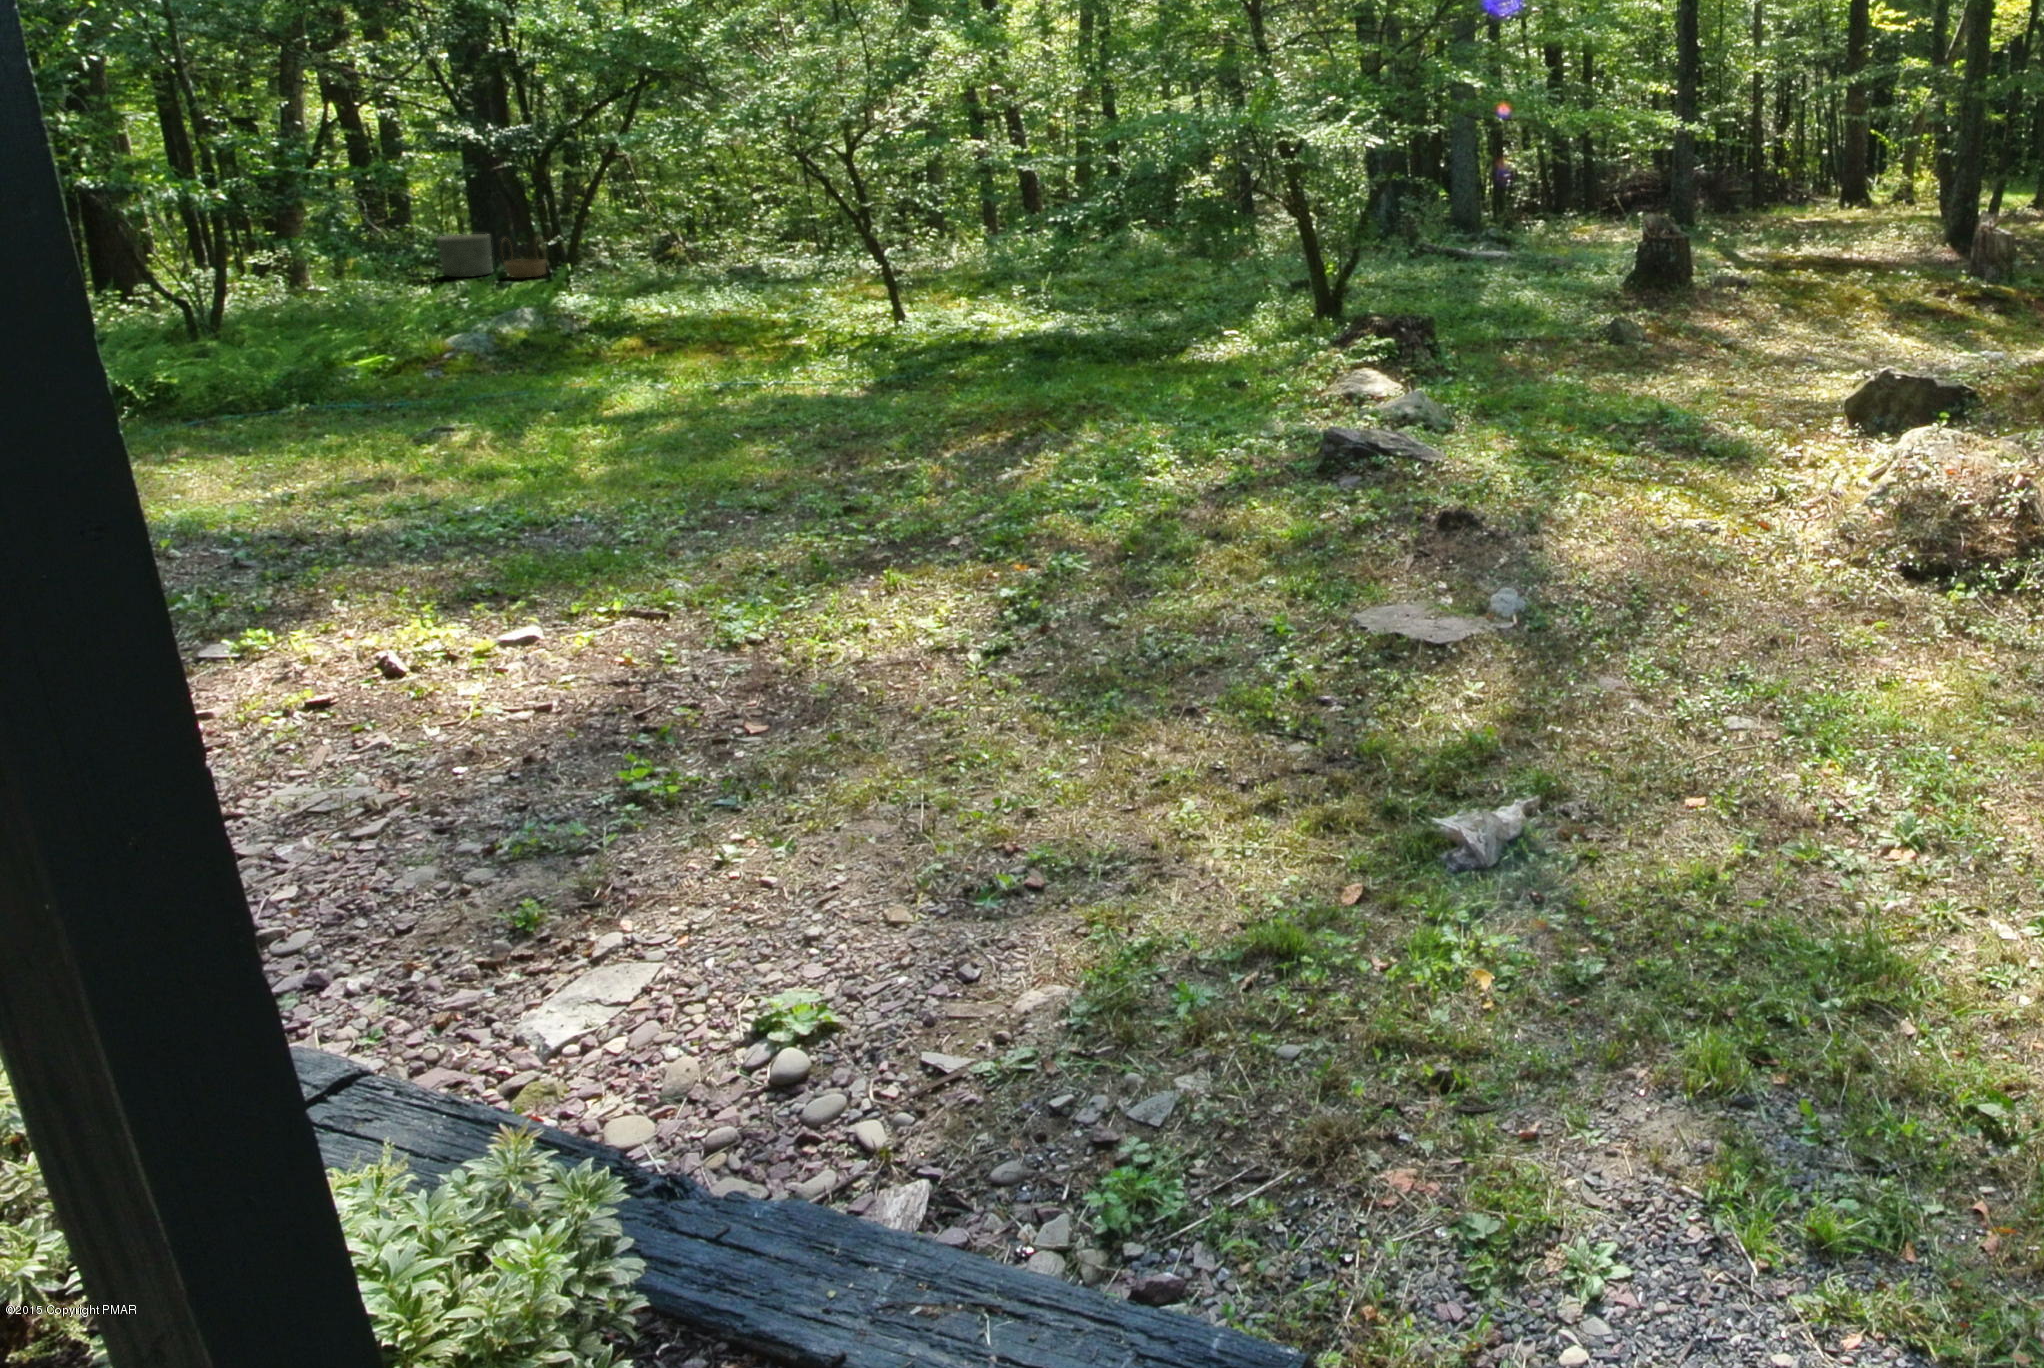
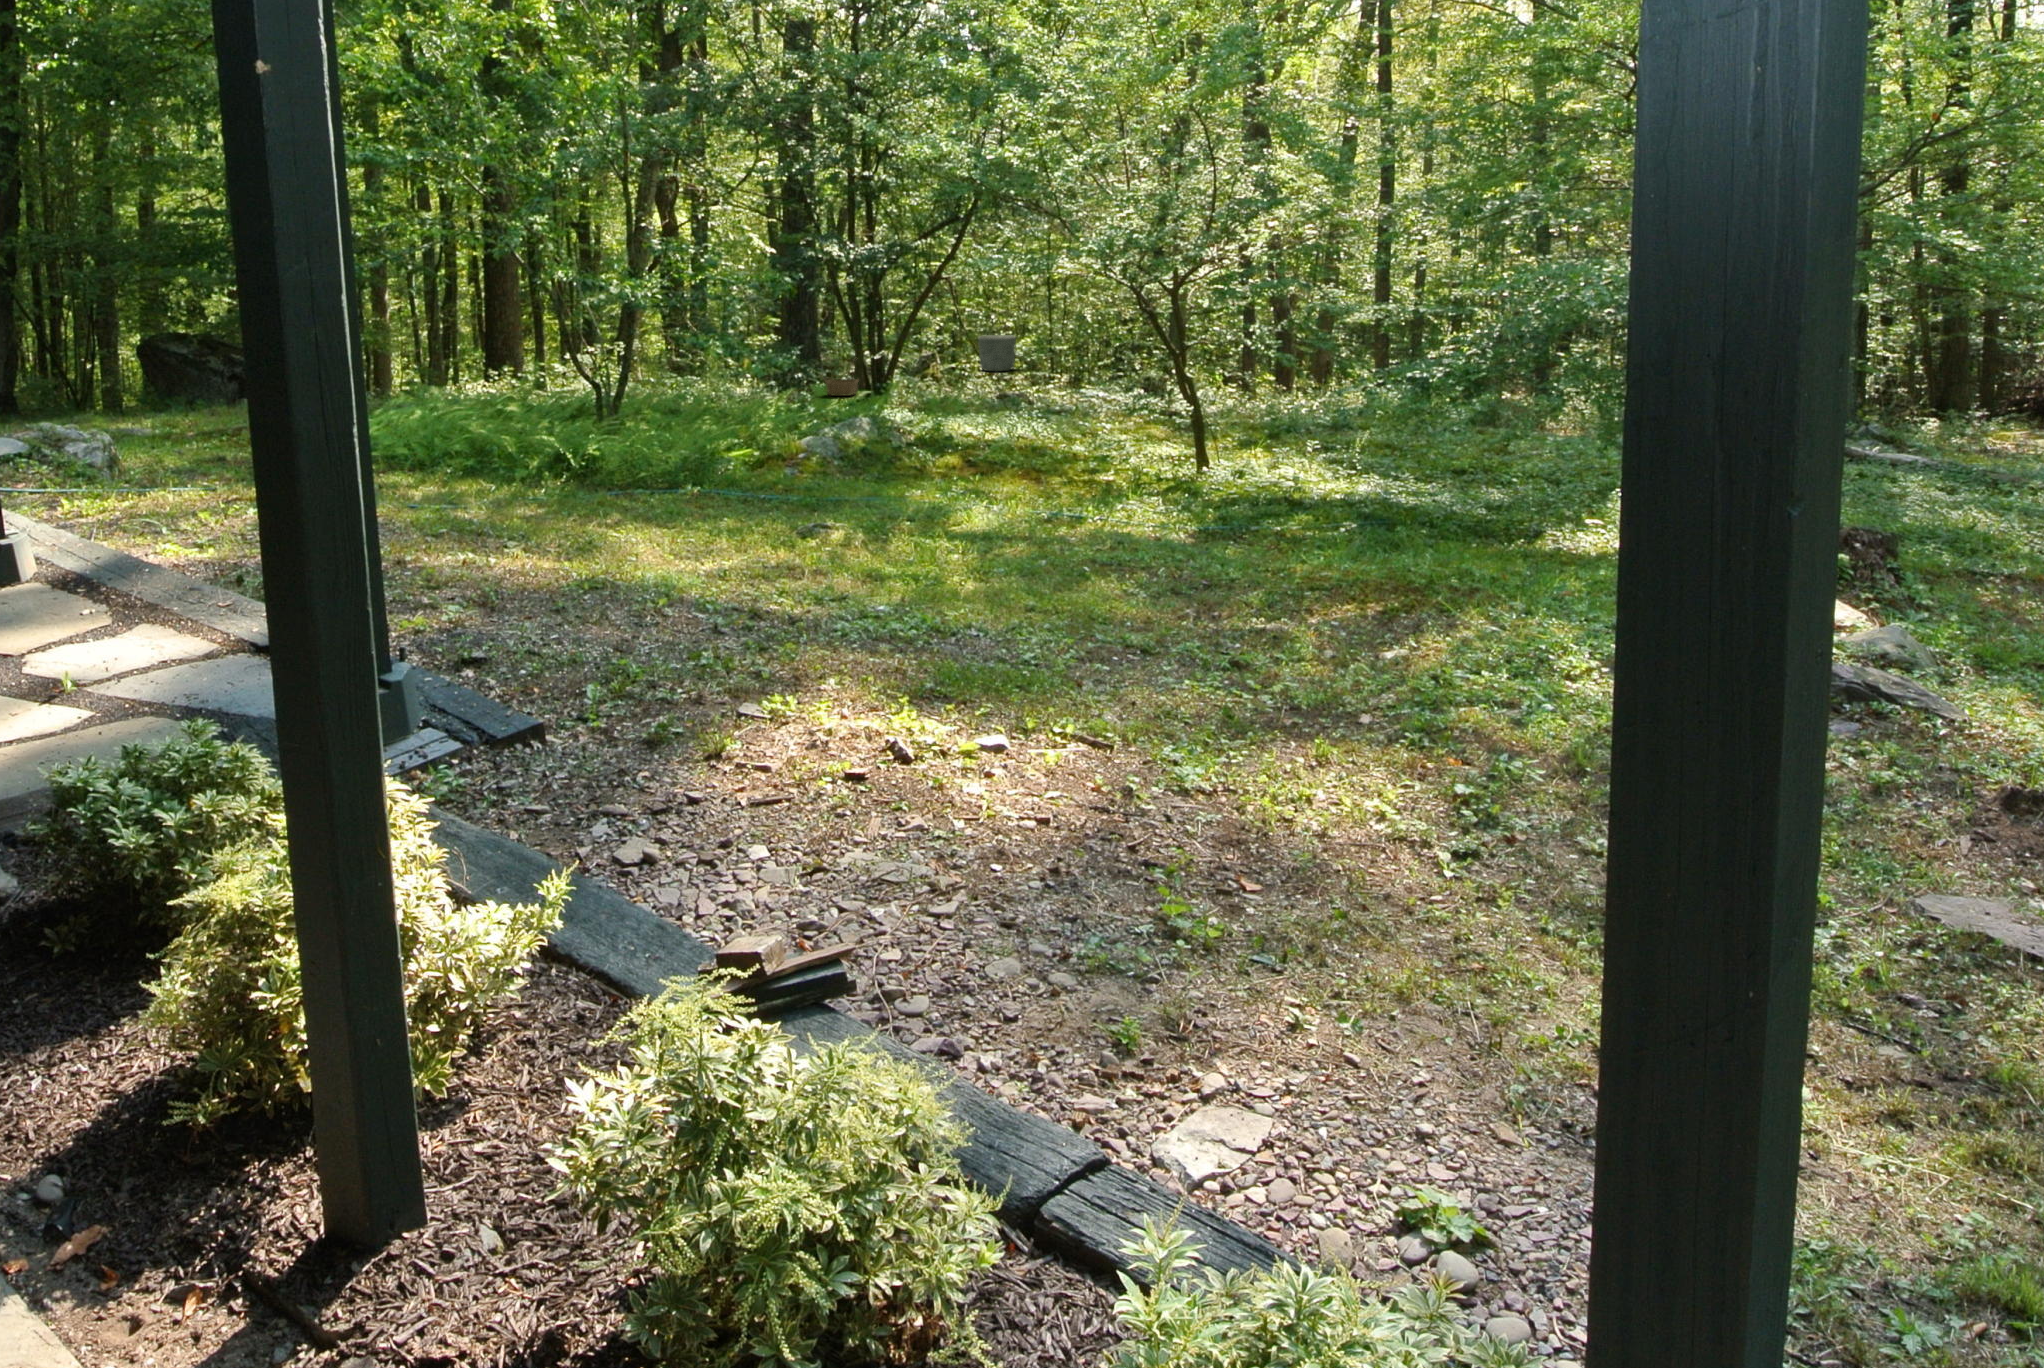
planter: present [437,234,493,277] -> present [978,335,1016,372]

